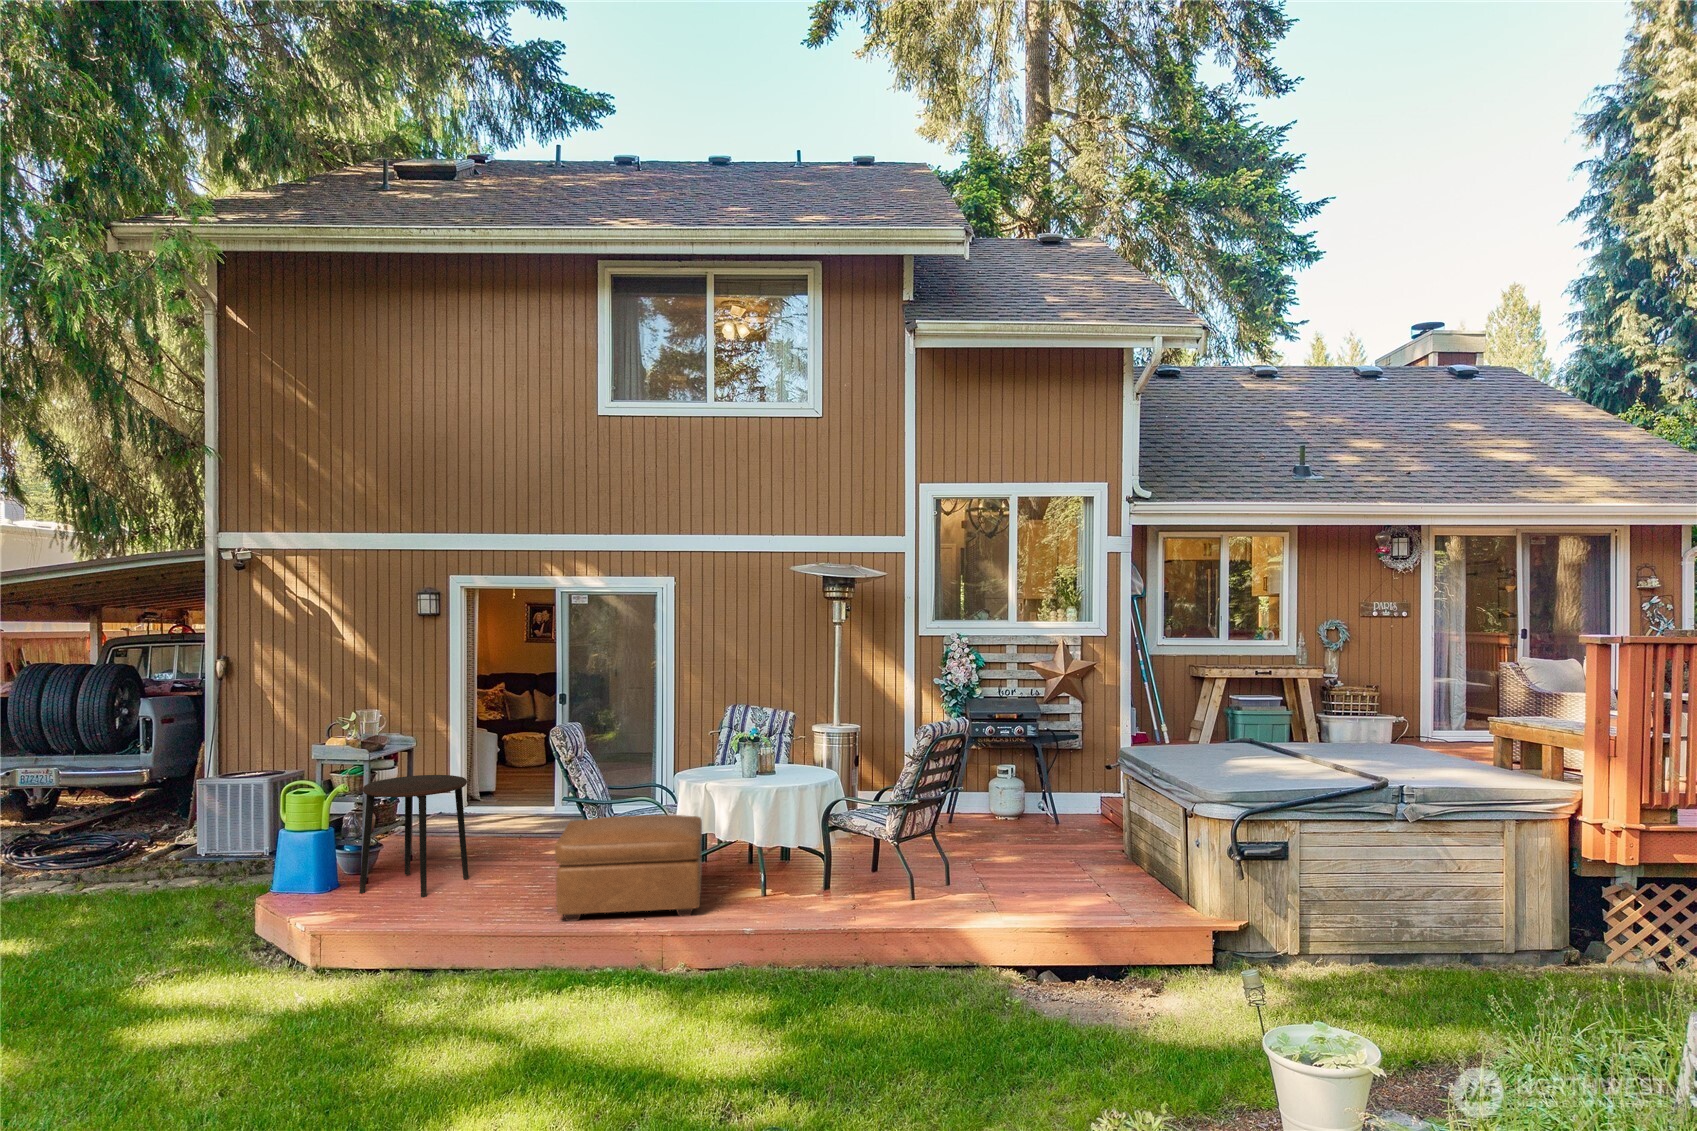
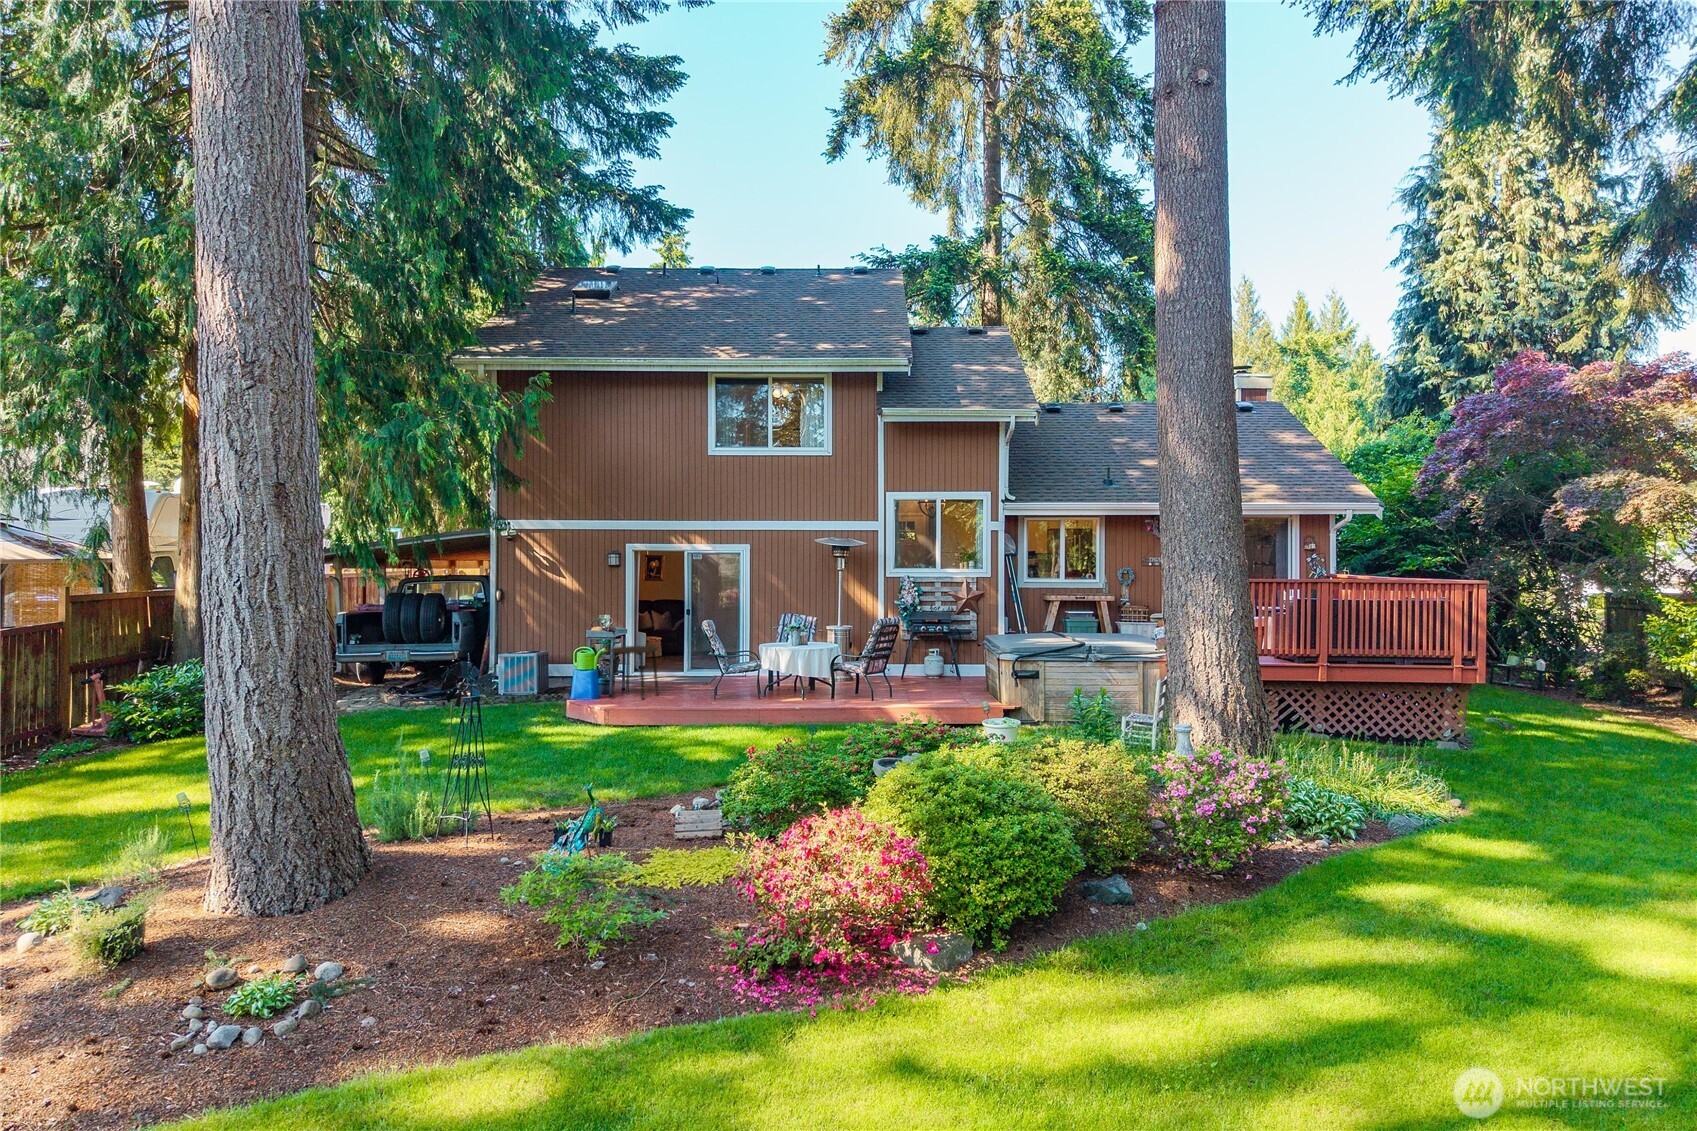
ottoman: present [555,815,702,921] -> none [710,662,775,706]

